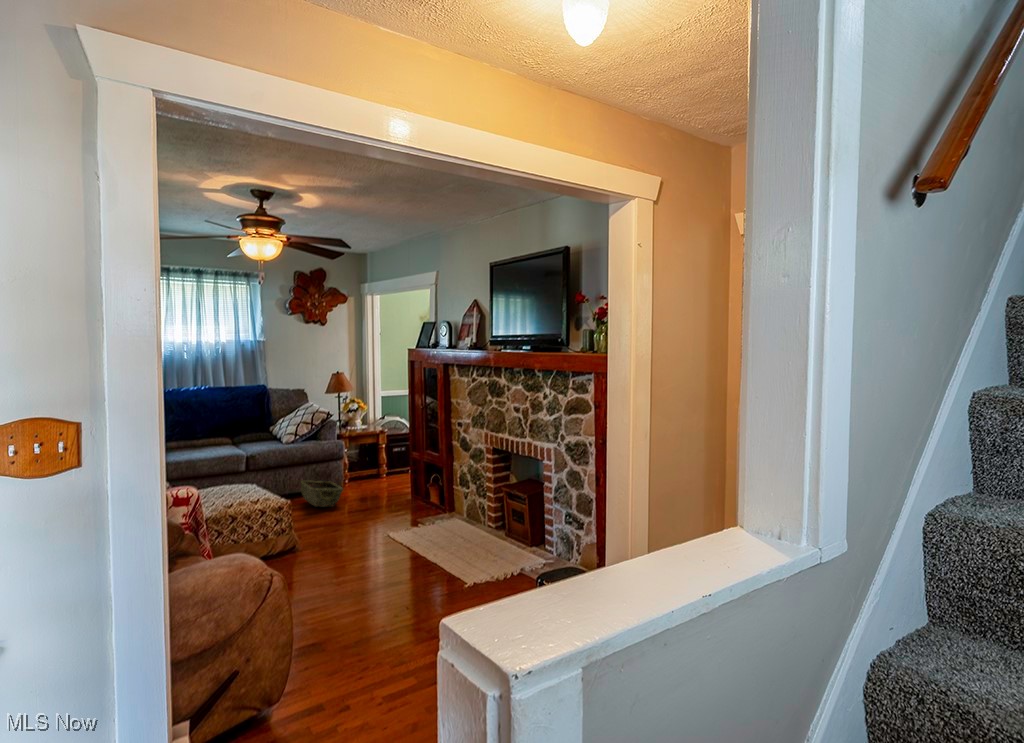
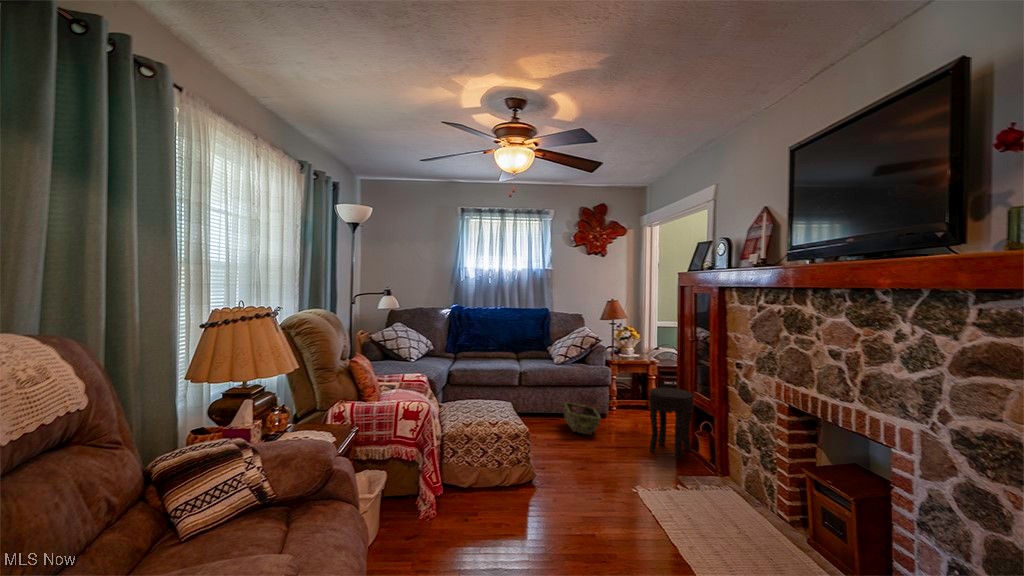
side table: none [388,451,425,508] -> present [649,388,694,459]

